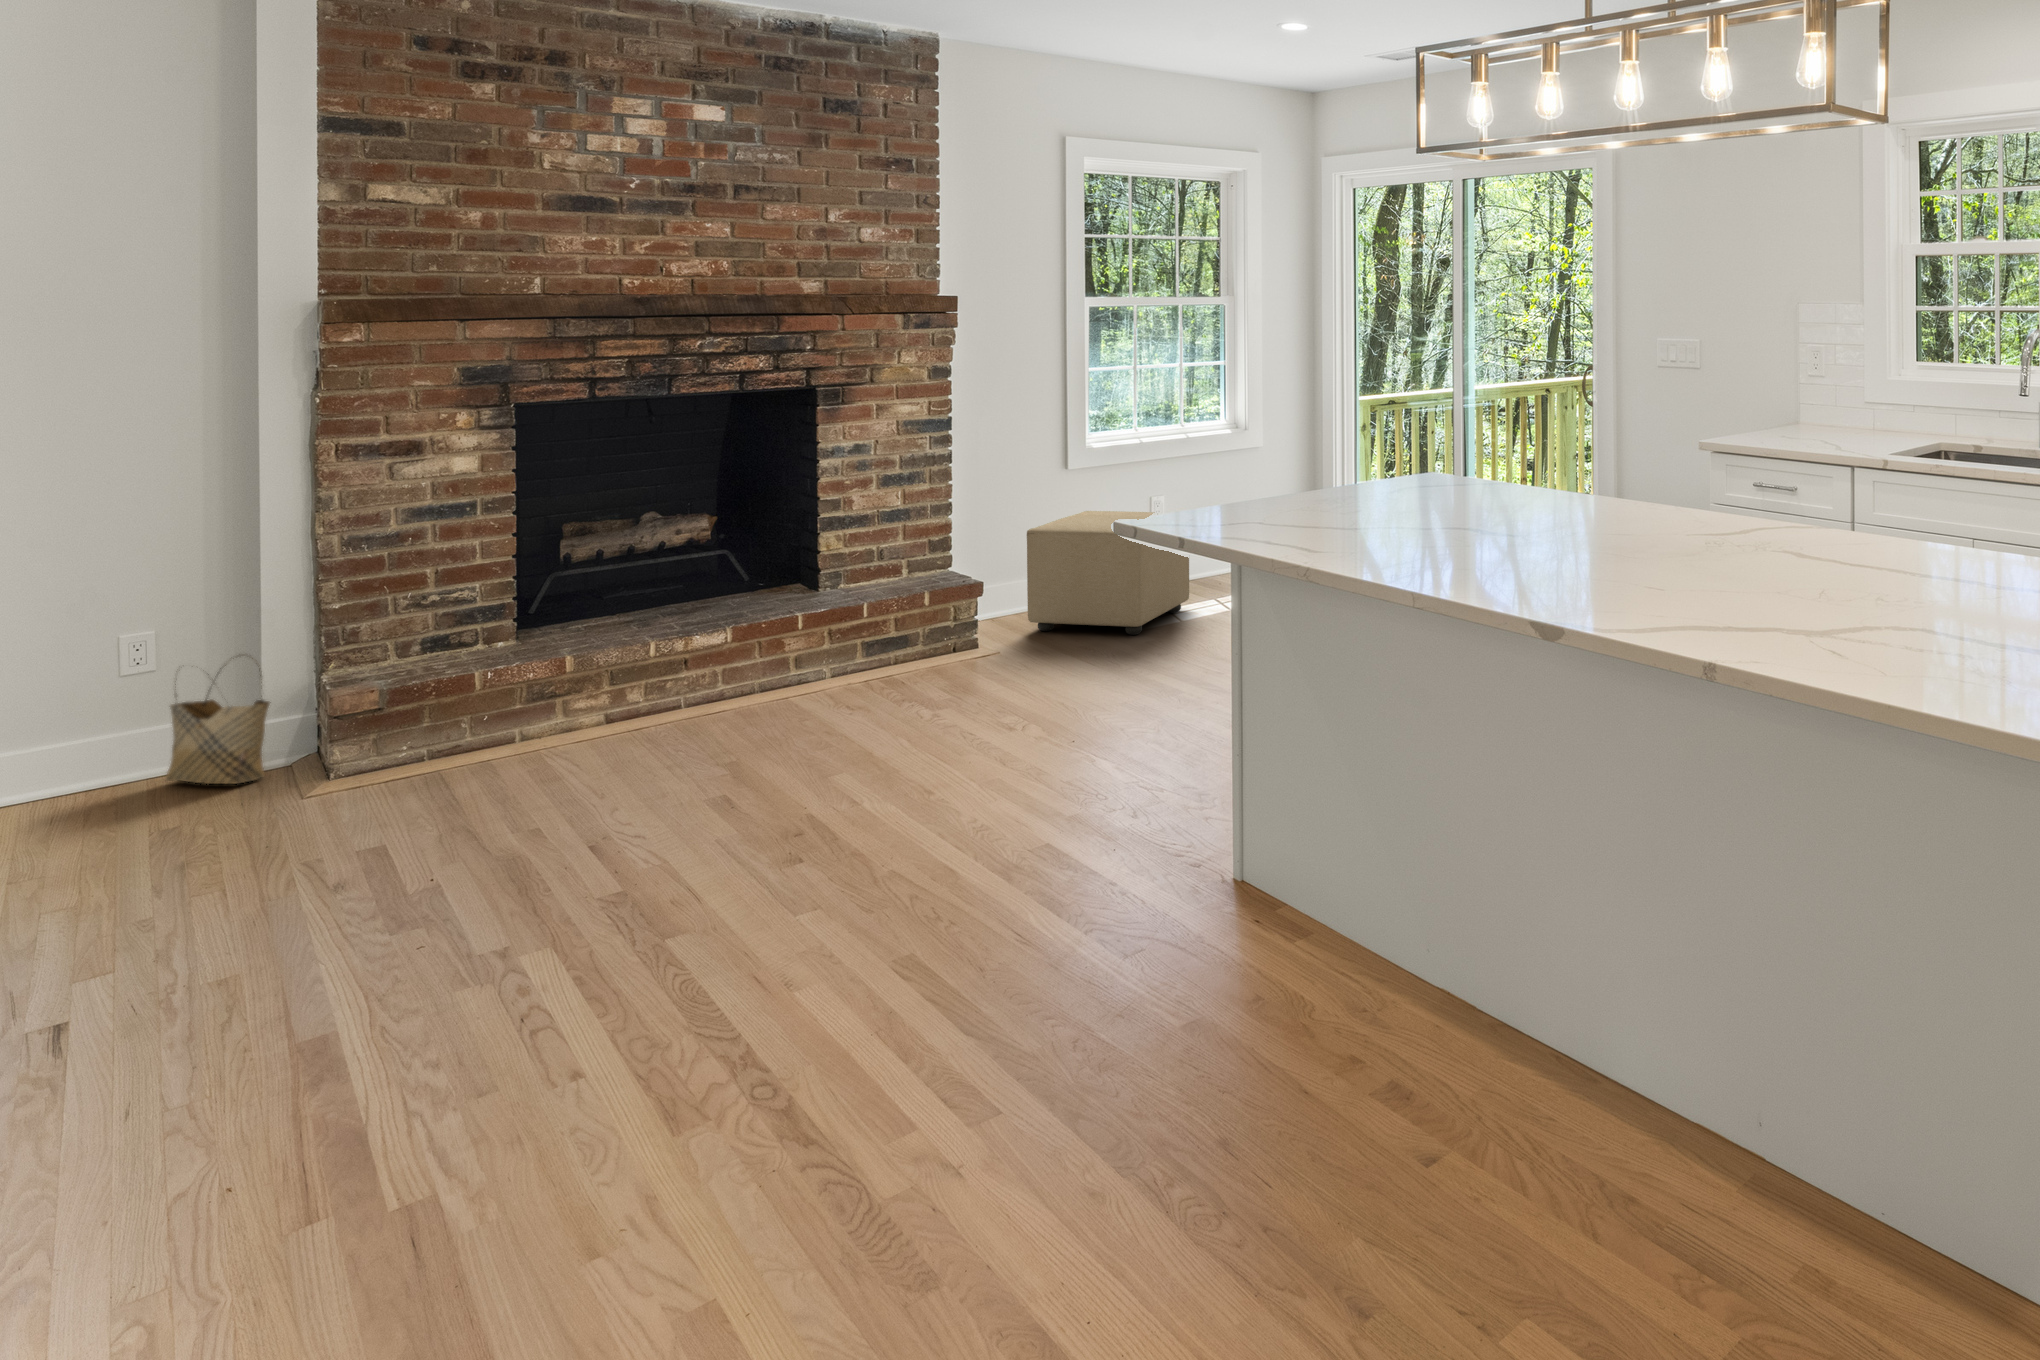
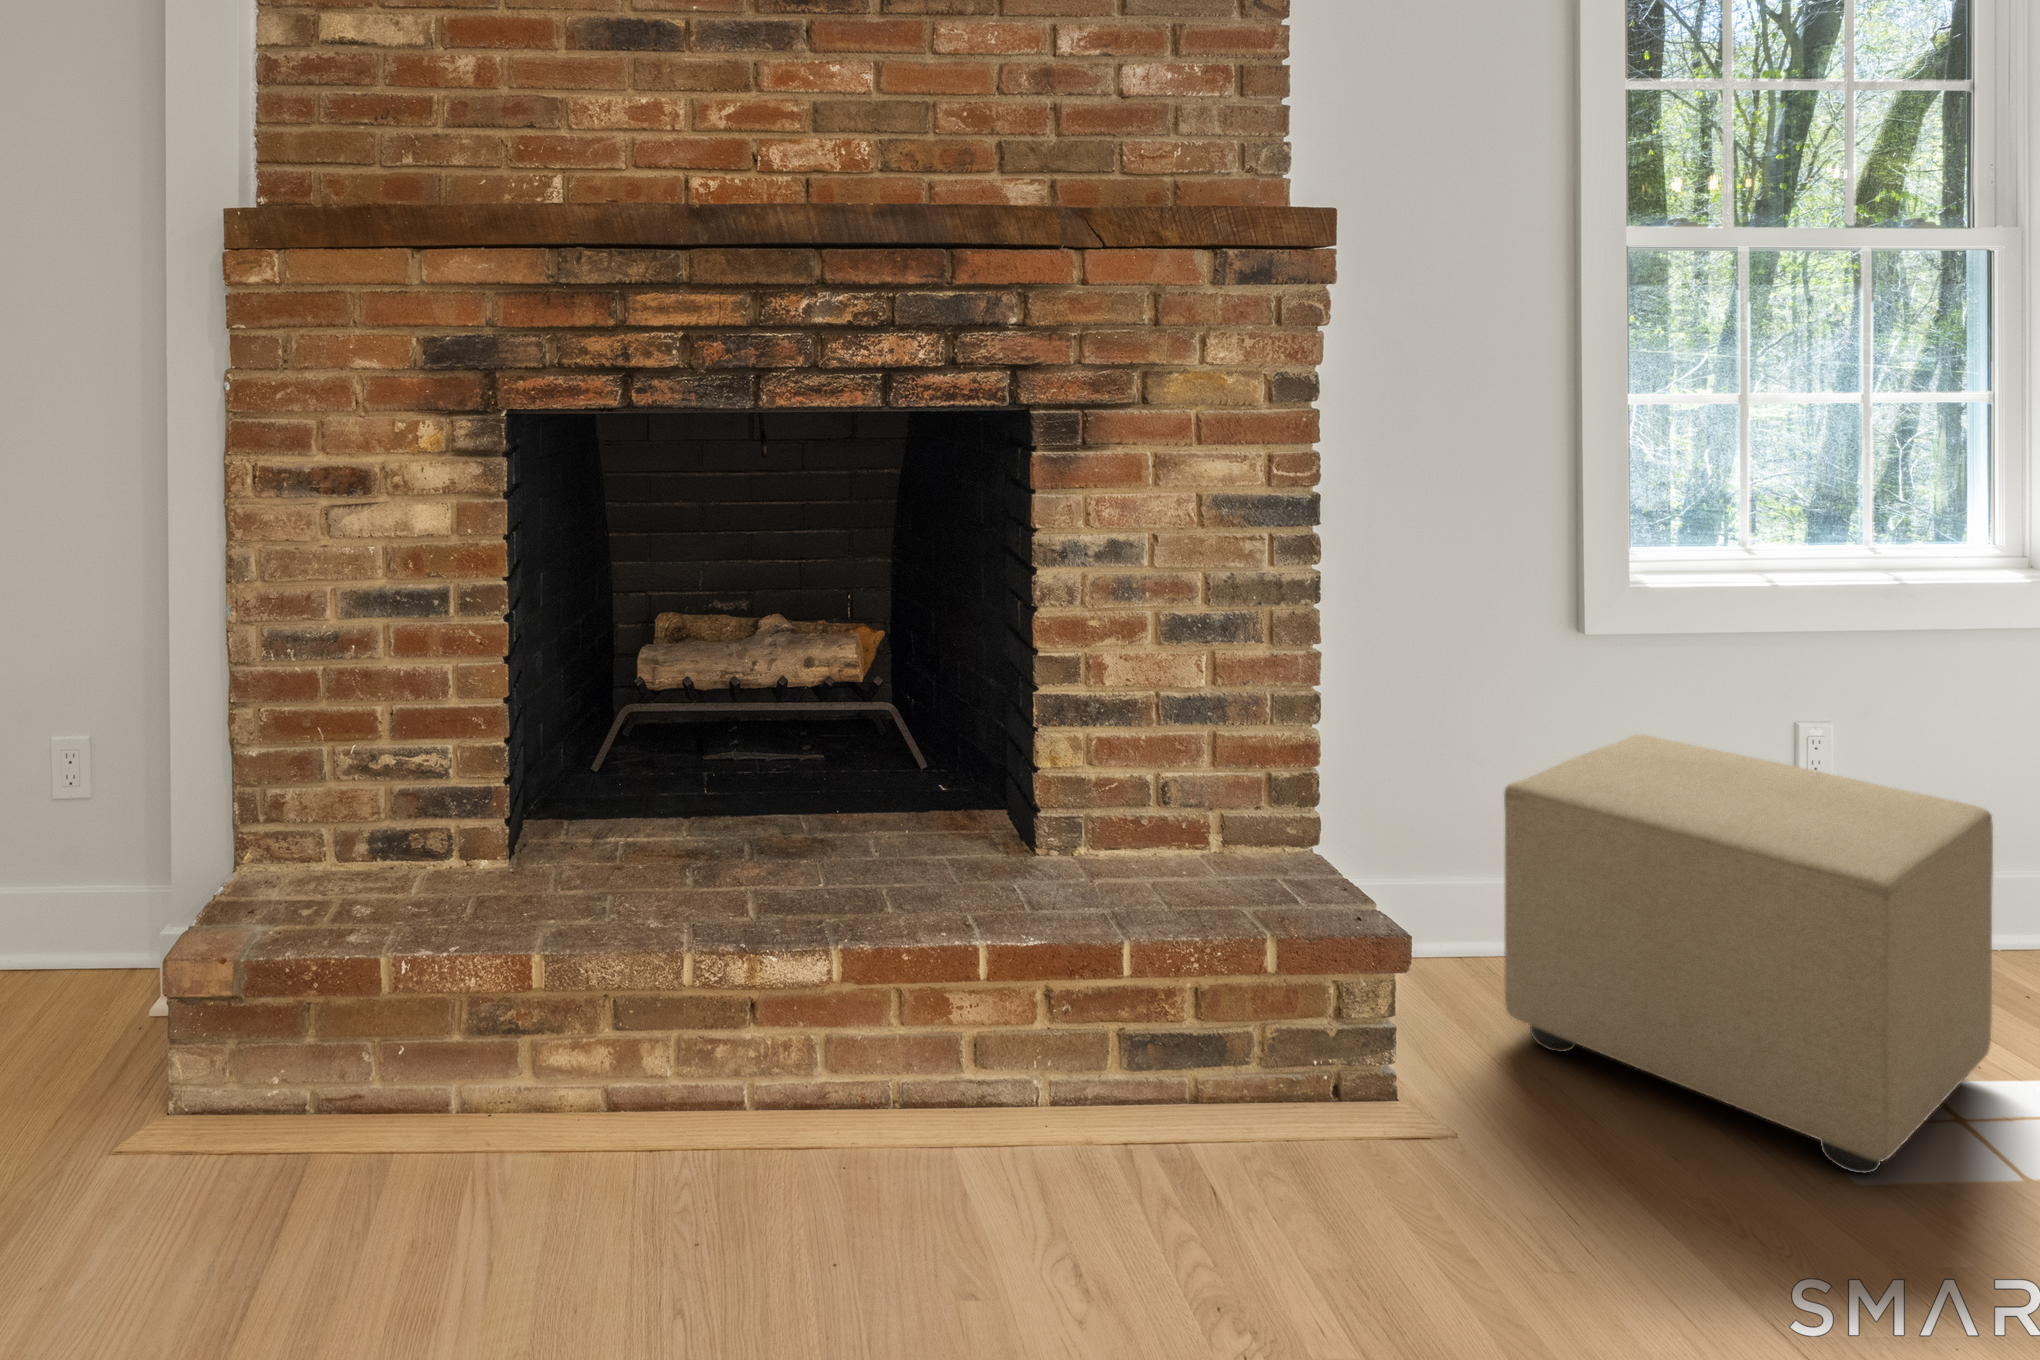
woven basket: present [166,658,270,784] -> none [38,812,144,1053]

